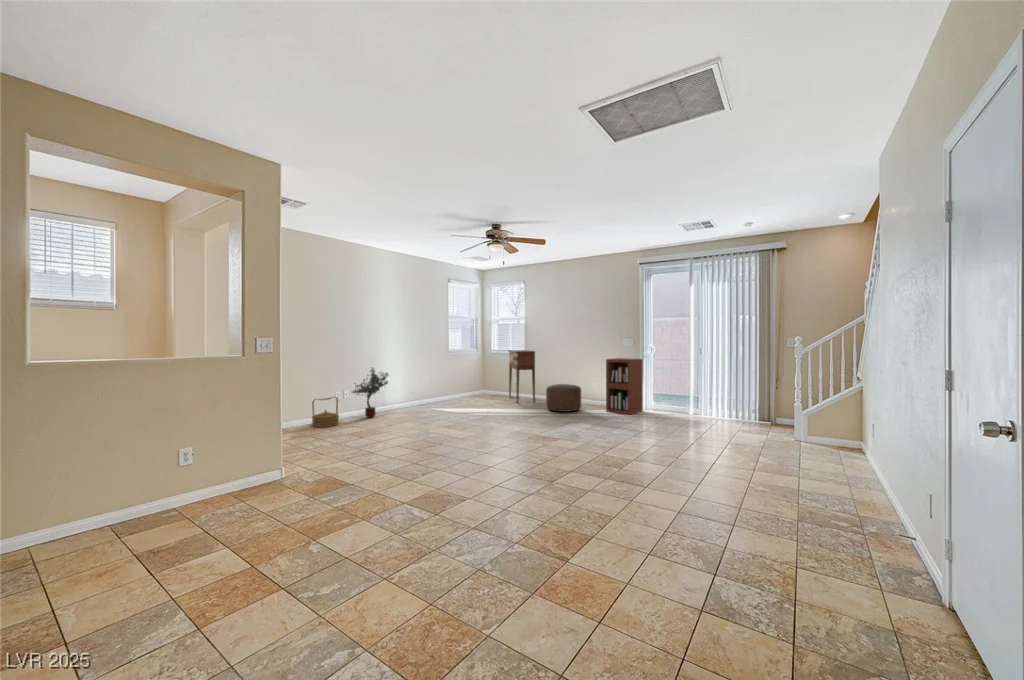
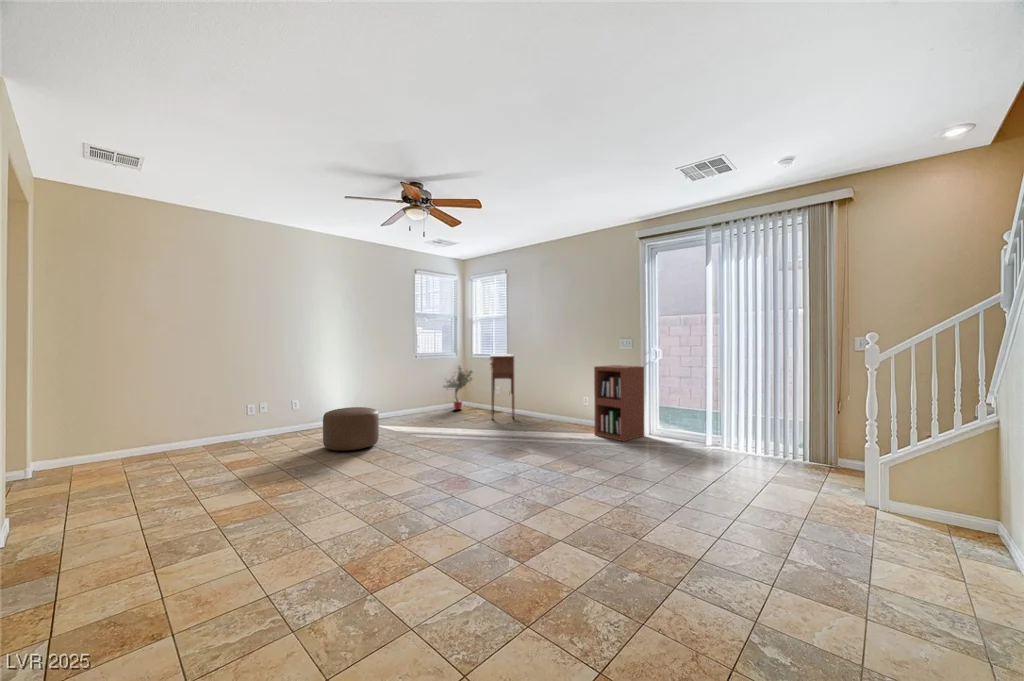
potted tree: present [352,368,388,418] -> present [444,366,472,410]
ottoman: present [546,384,581,412] -> present [323,407,379,451]
woven basket: present [312,397,339,427] -> none [205,412,246,451]

